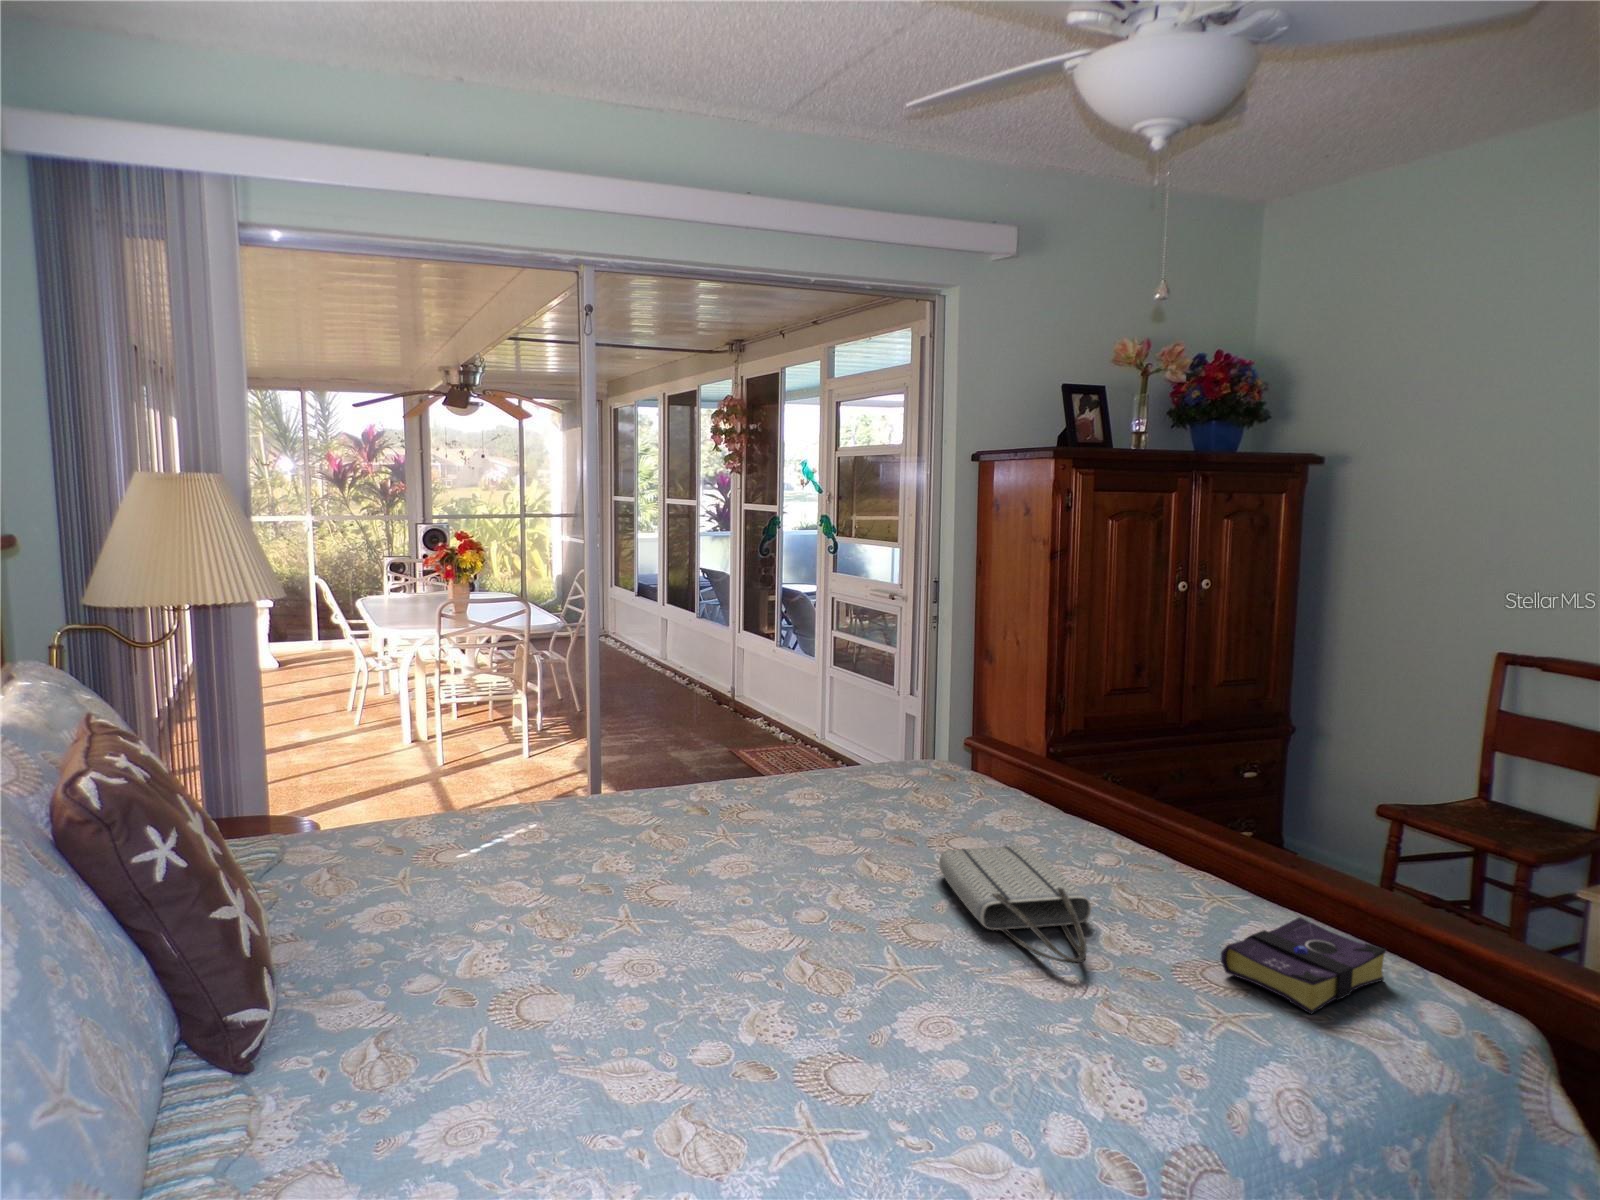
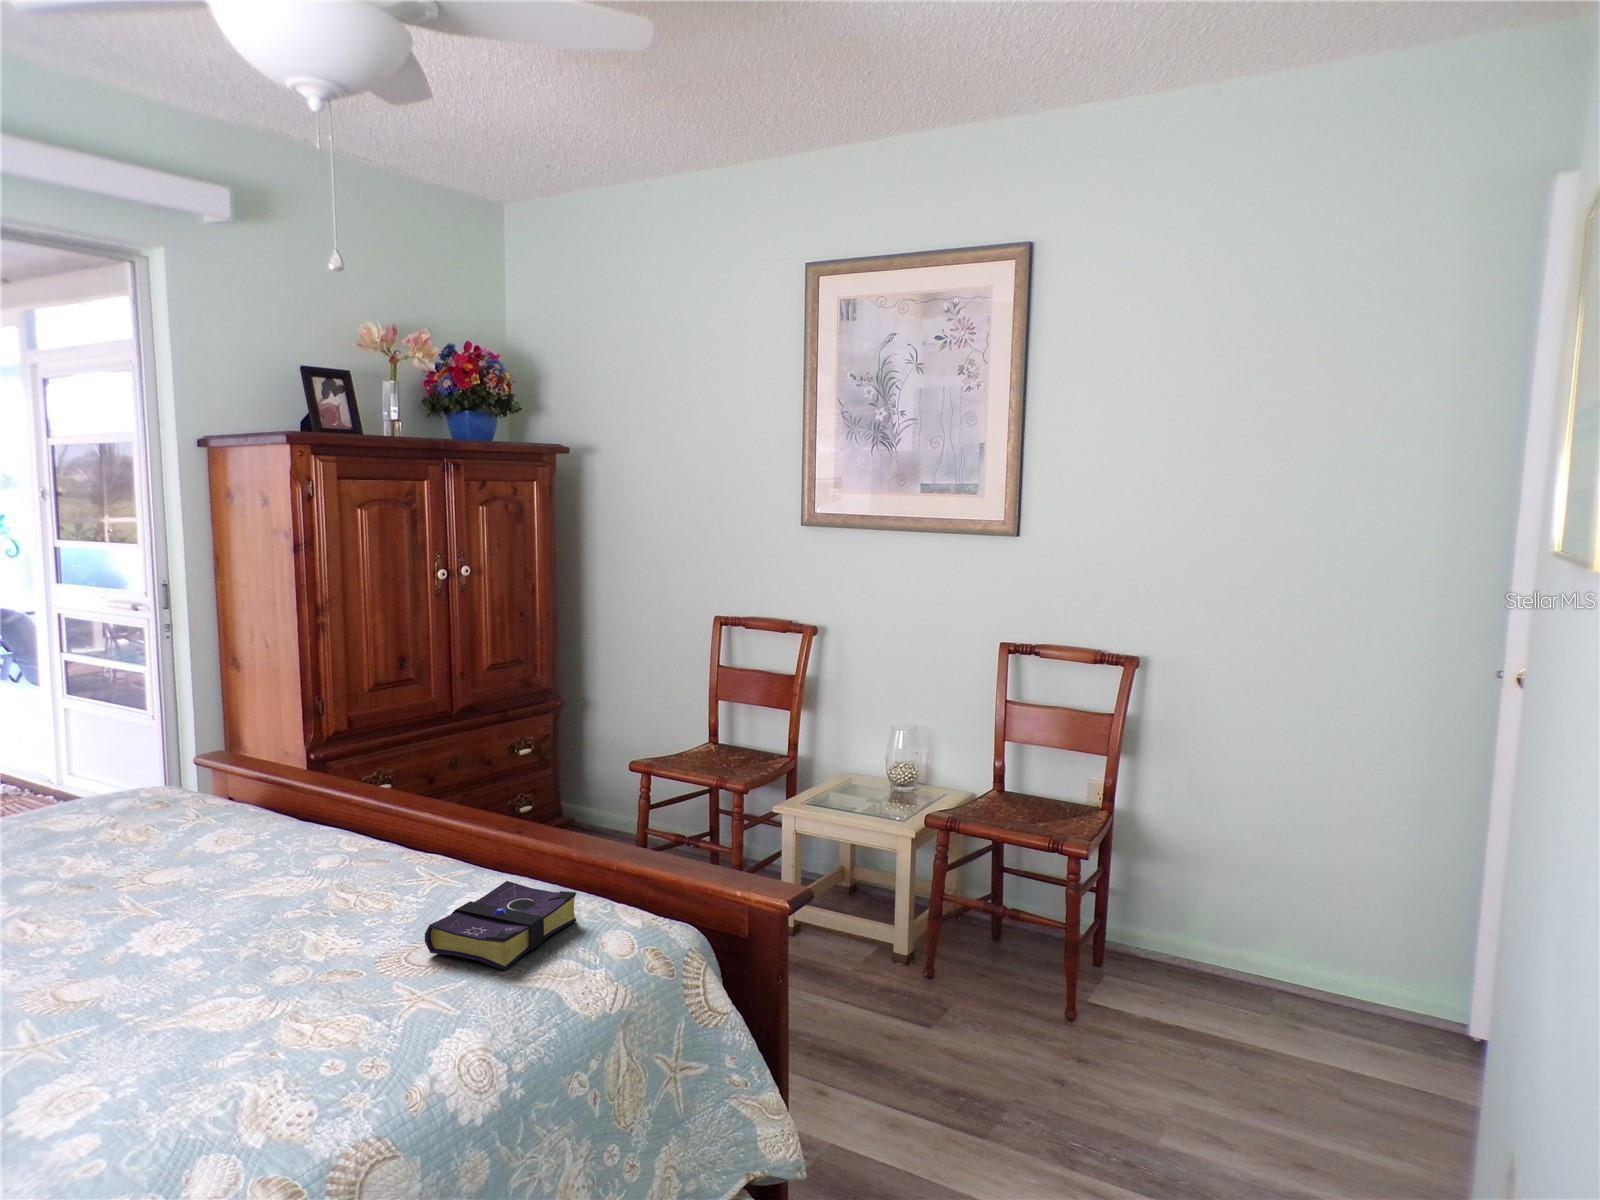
tote bag: present [939,846,1091,963] -> none [111,872,295,989]

